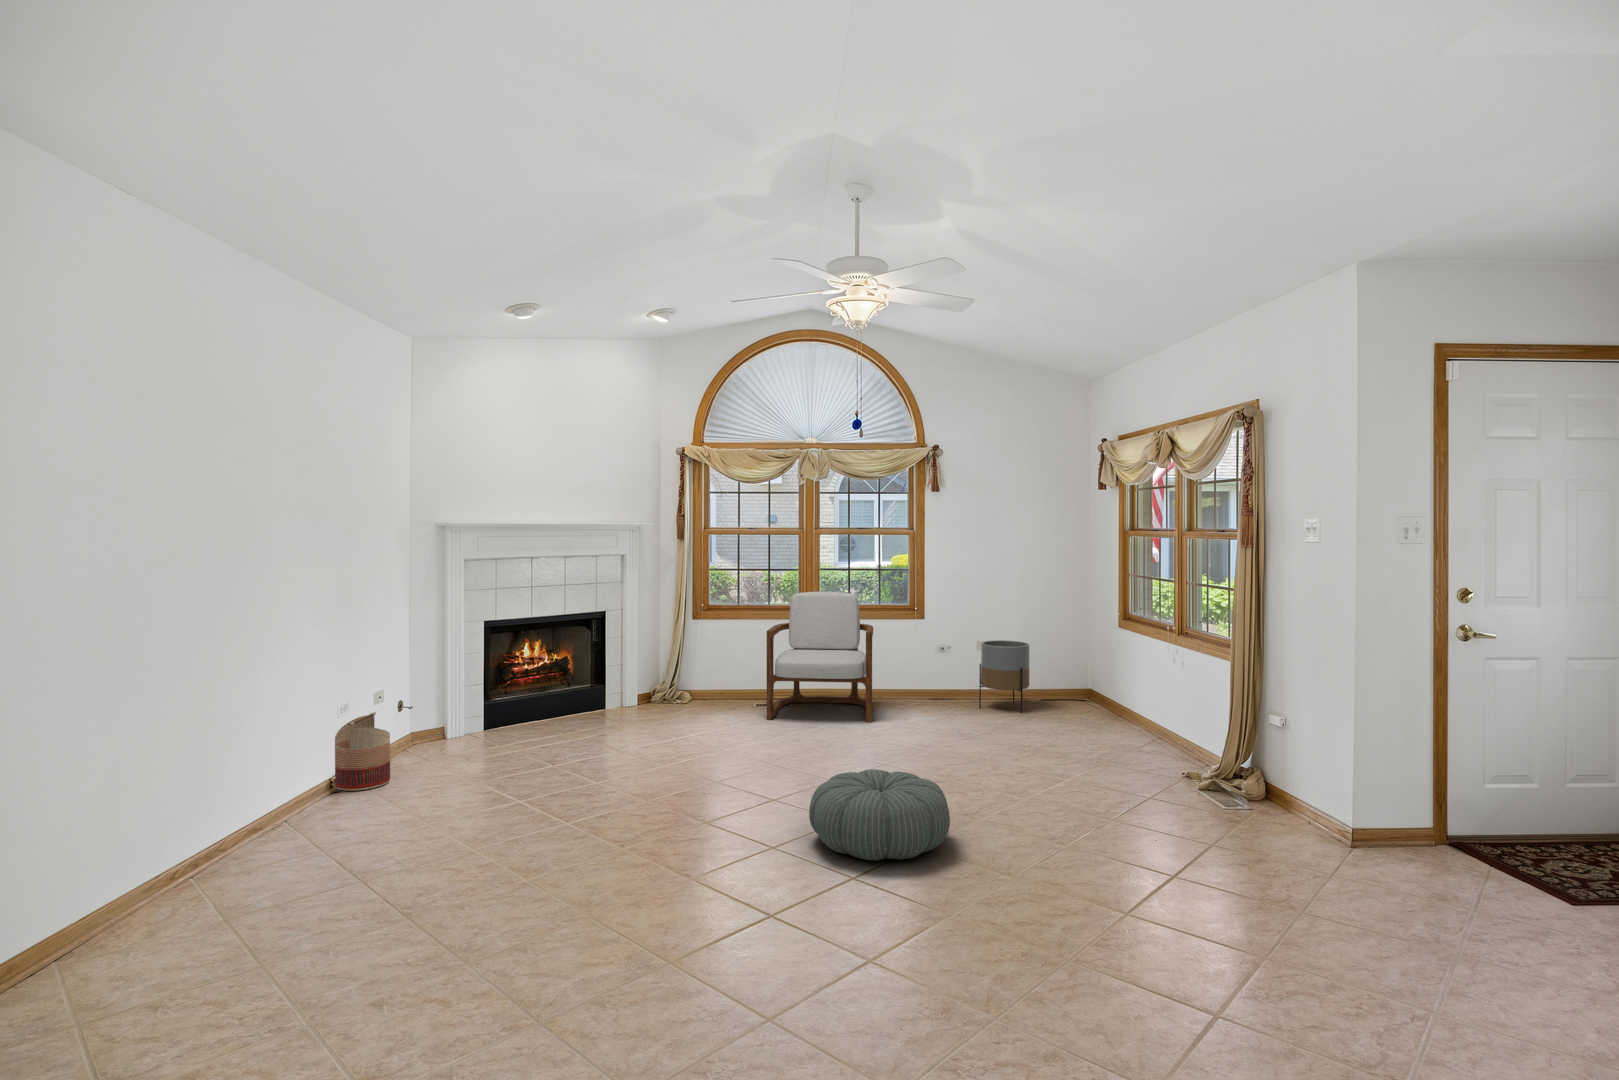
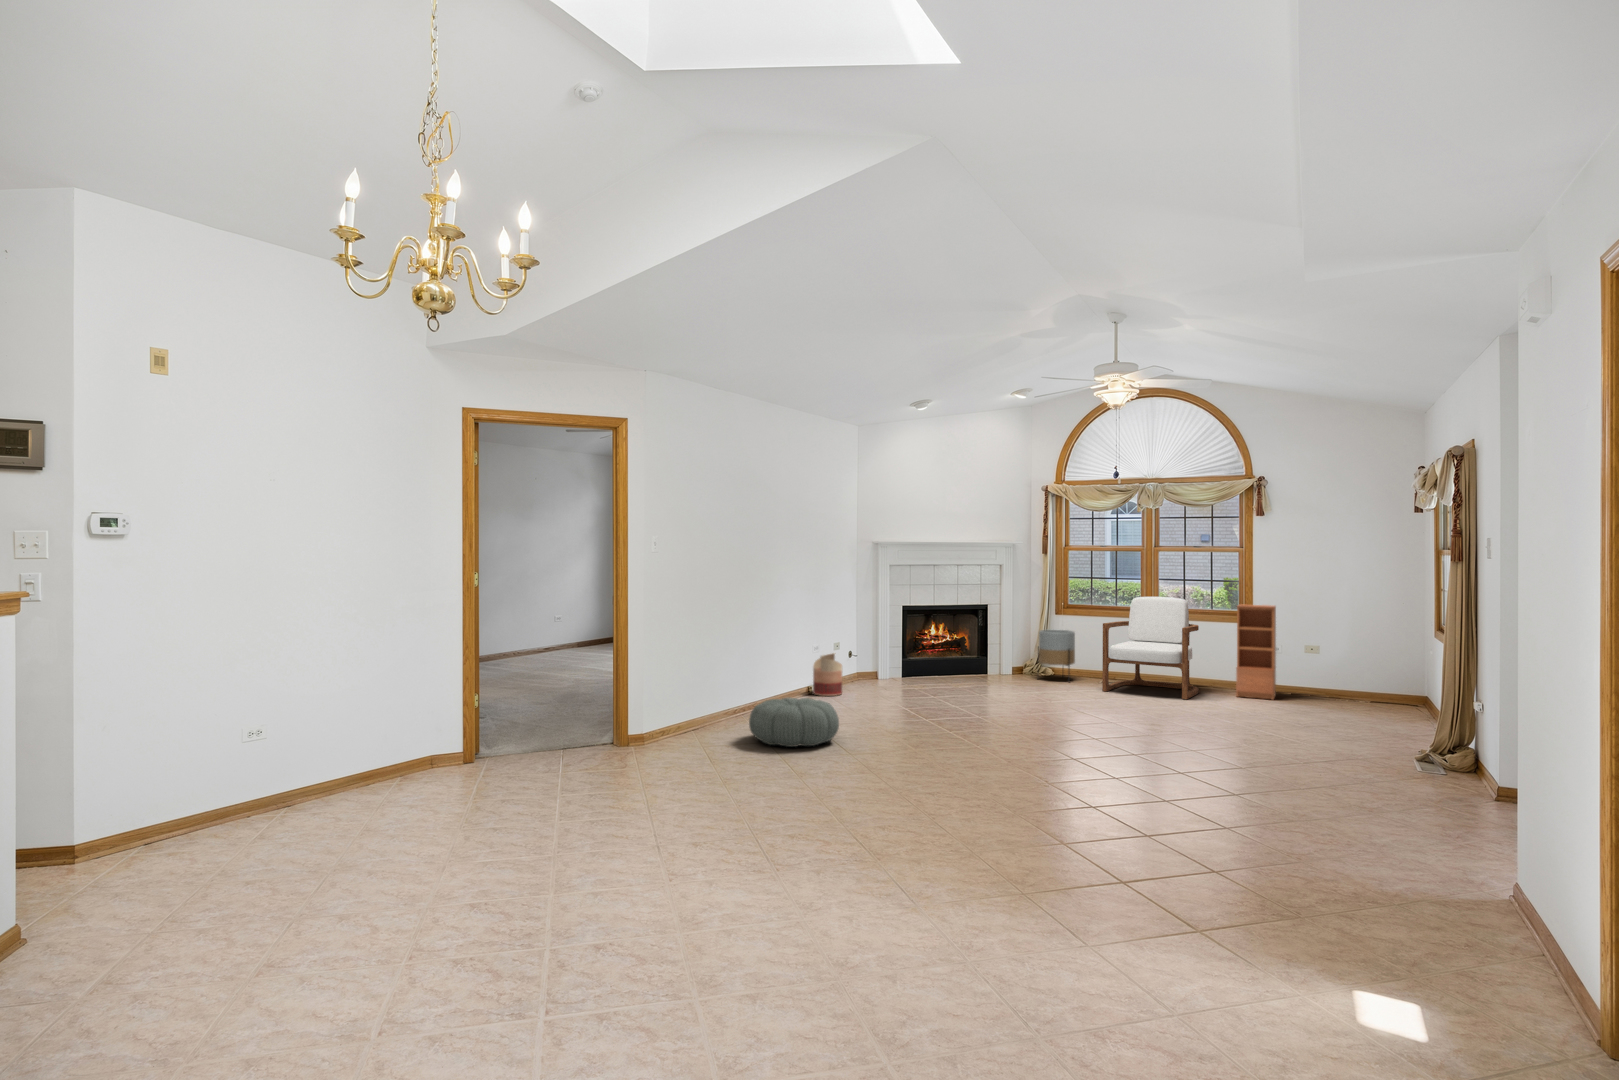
bookcase: none [912,598,957,710] -> present [1236,605,1276,700]
planter: present [979,640,1029,713] -> present [1038,630,1075,667]
pouf: present [809,769,950,861] -> present [749,698,839,747]

